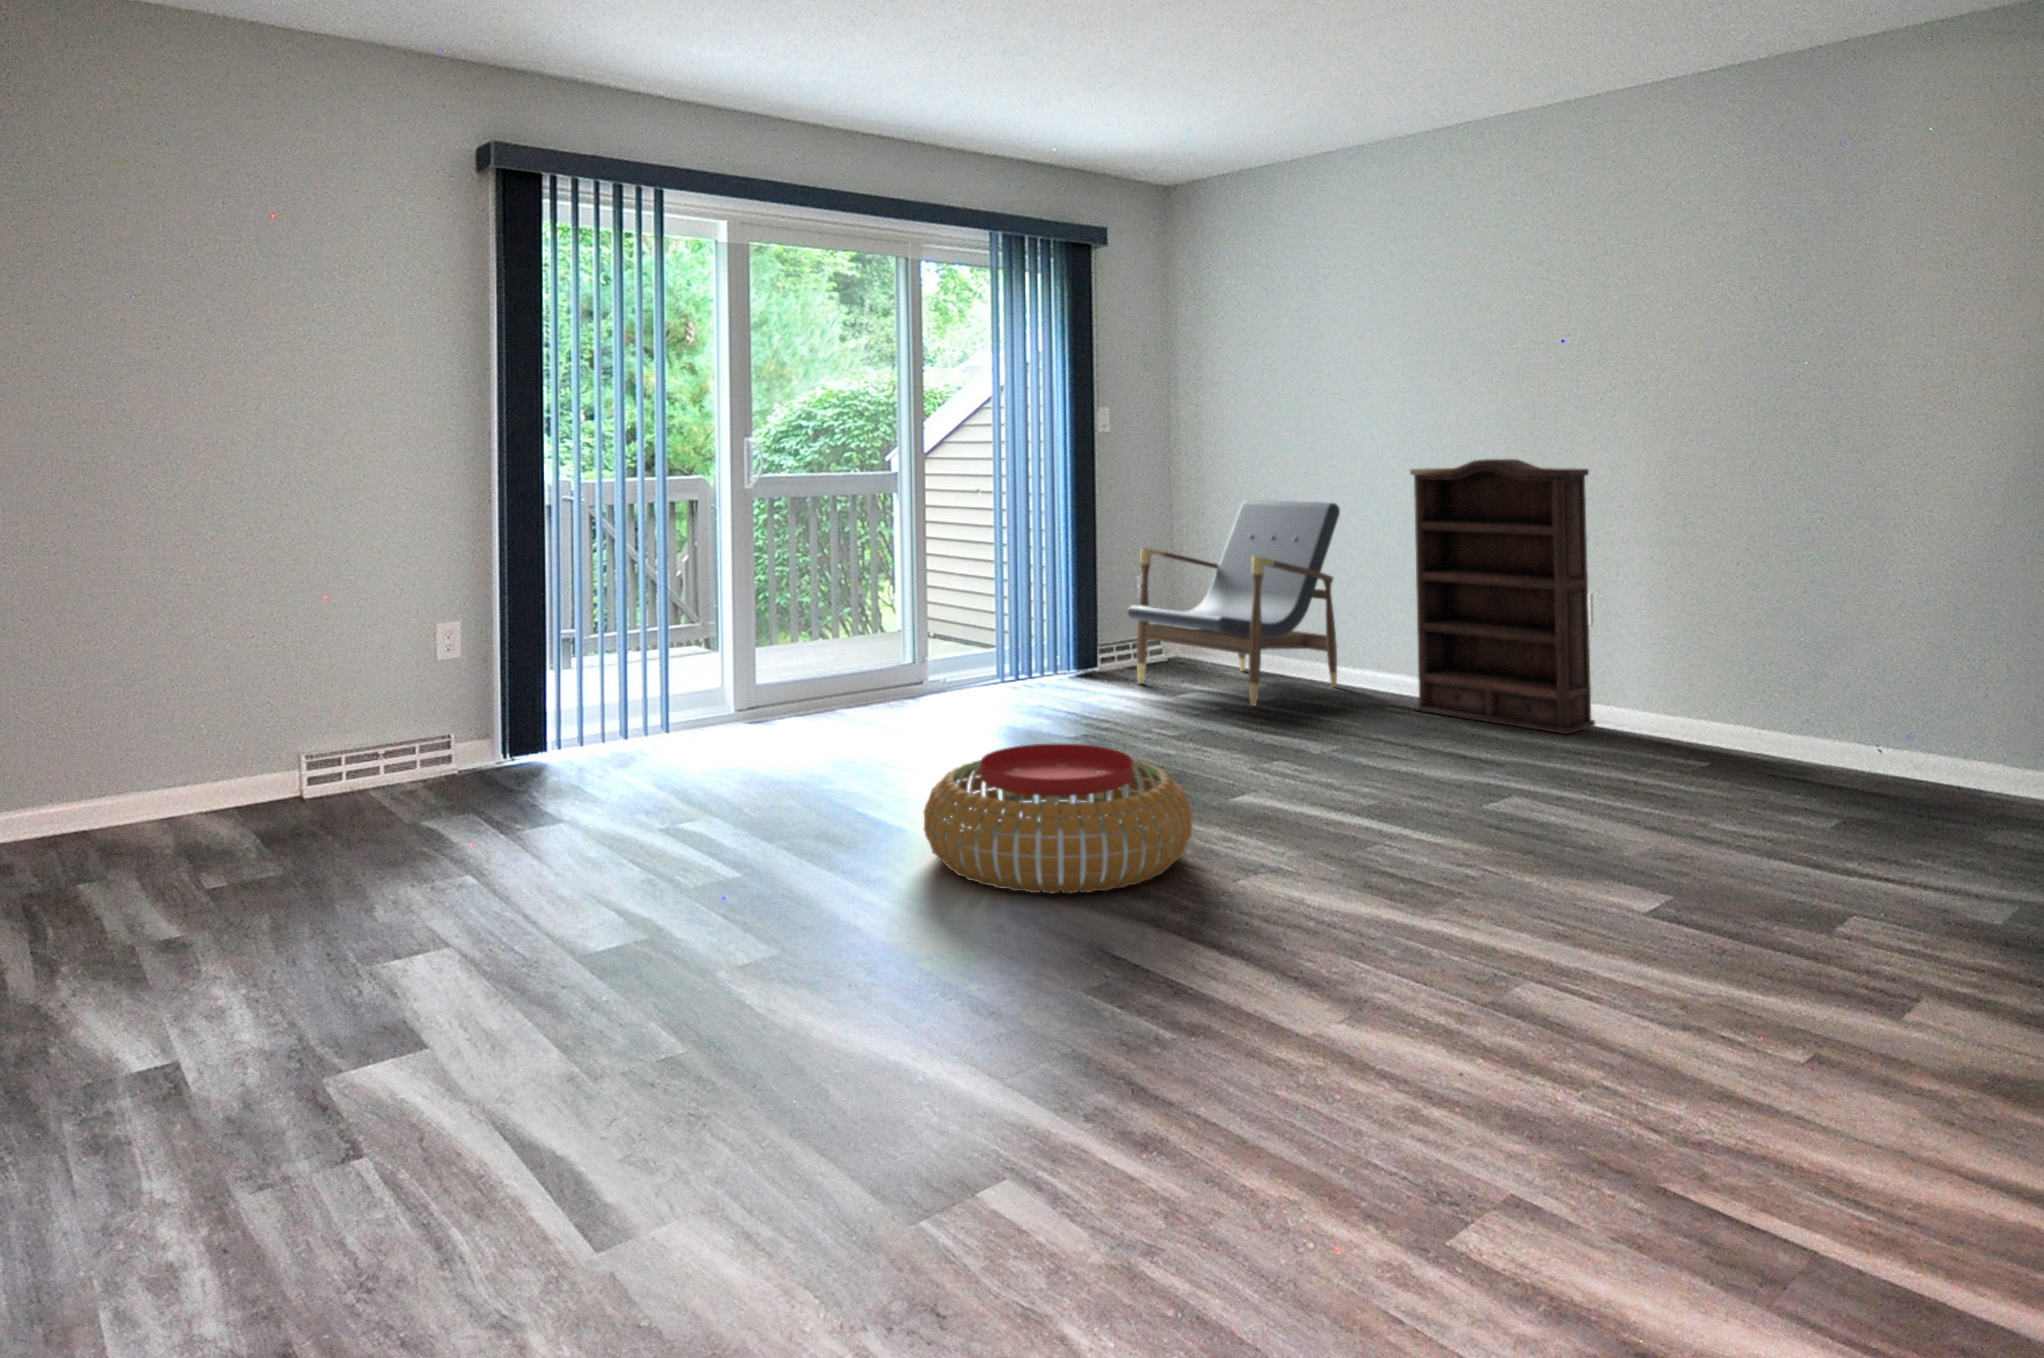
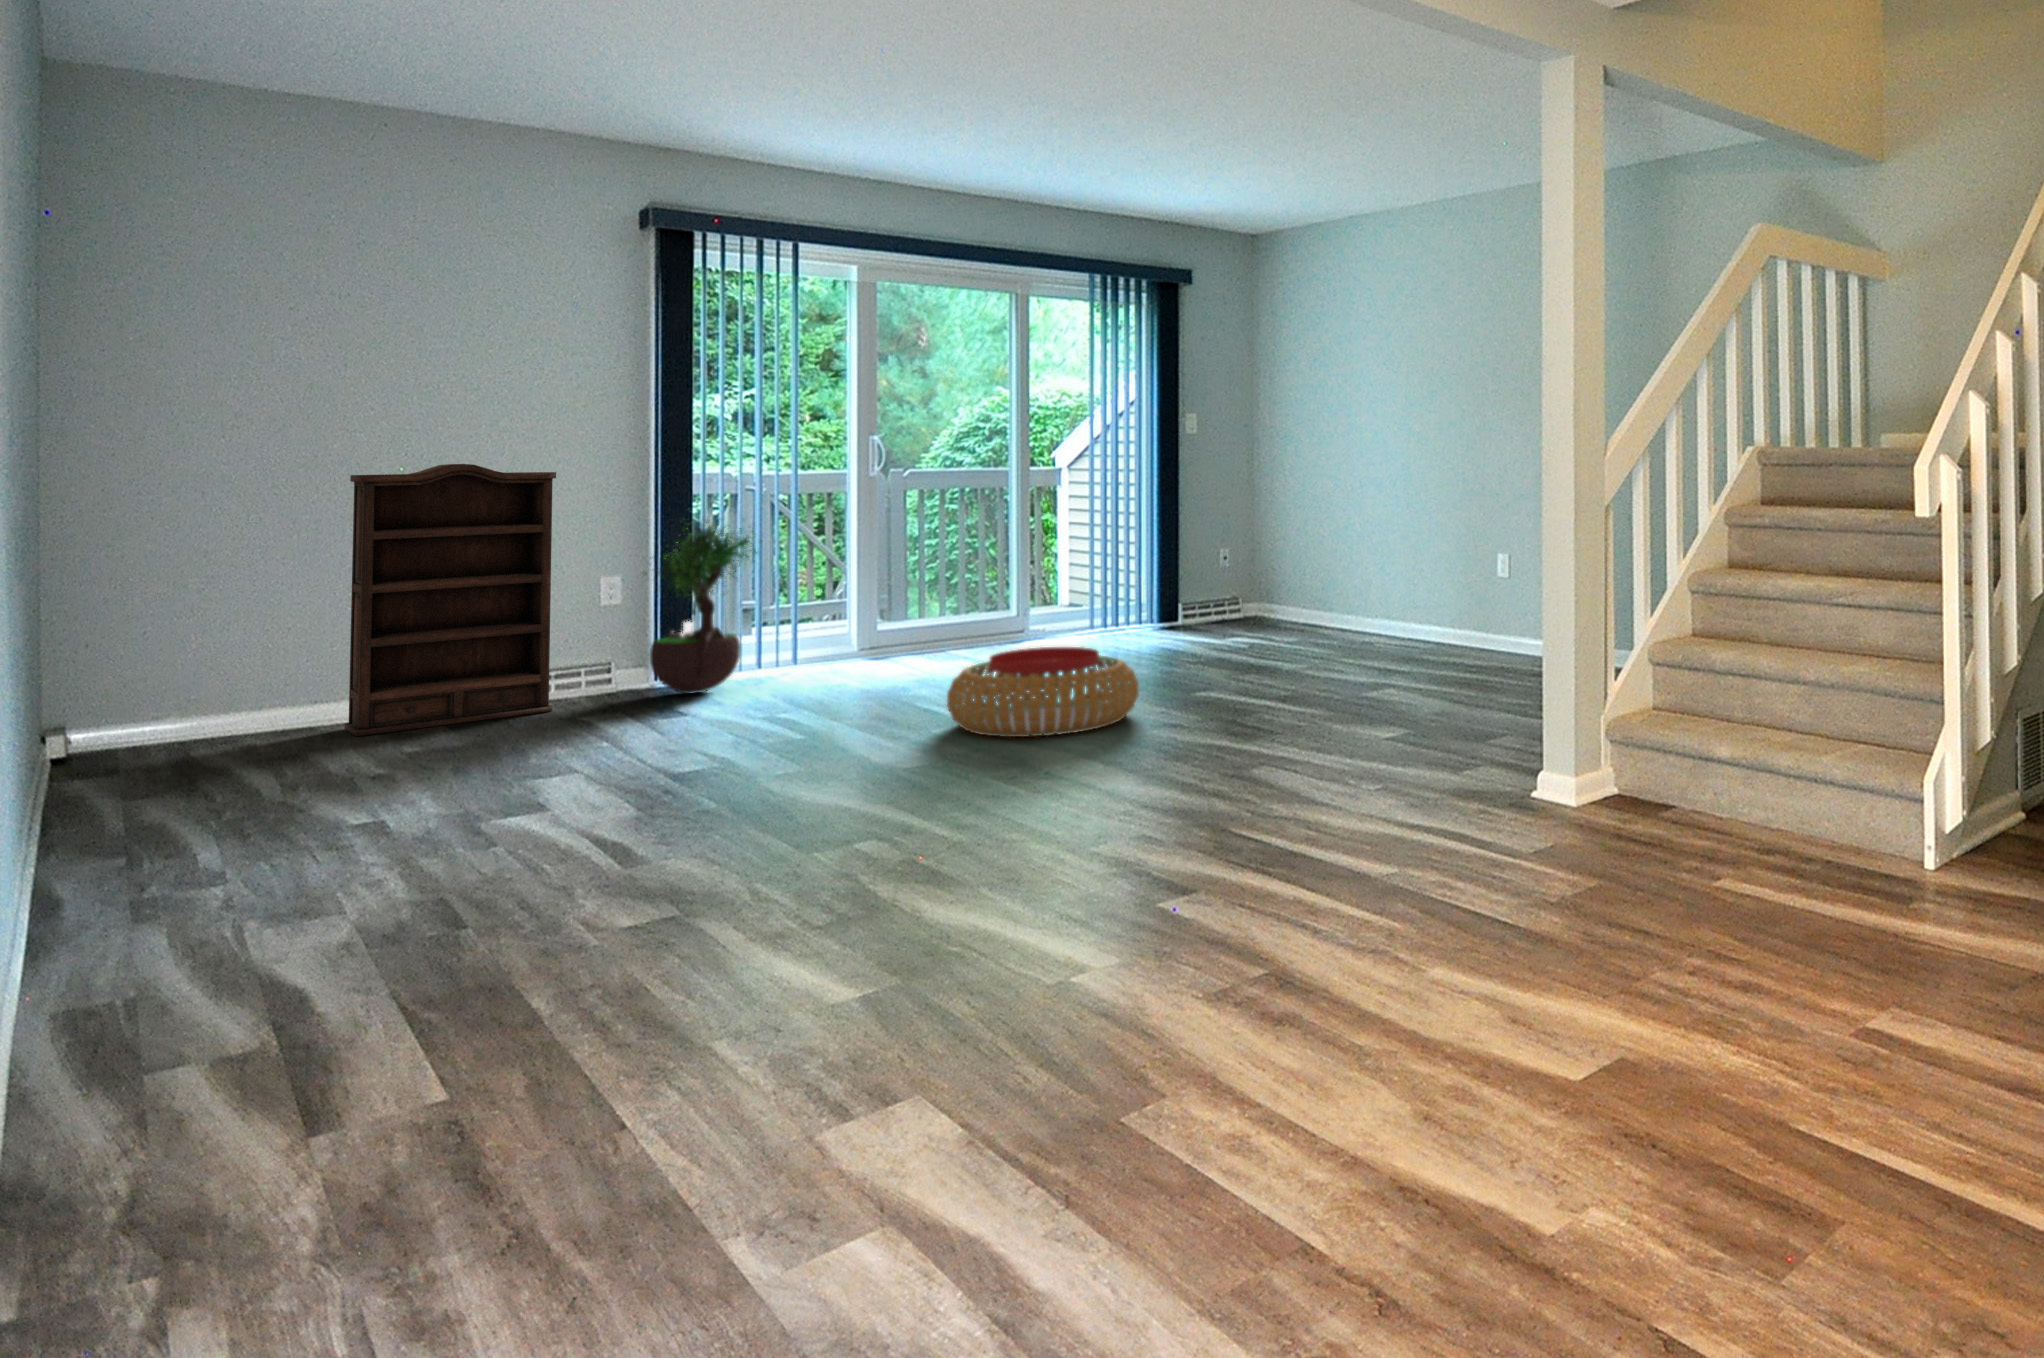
bookshelf: present [1410,459,1595,734] -> present [345,464,556,736]
lounge chair: present [1127,500,1340,706] -> none [1192,486,1360,640]
potted tree: none [494,536,638,779] -> present [650,509,762,694]

